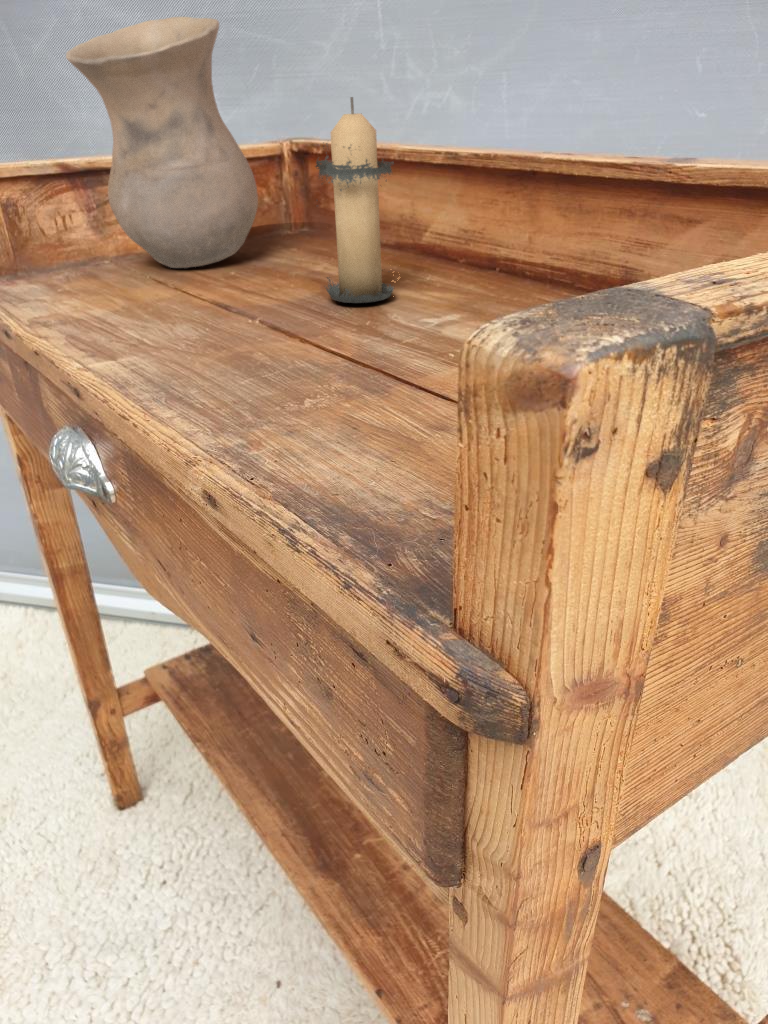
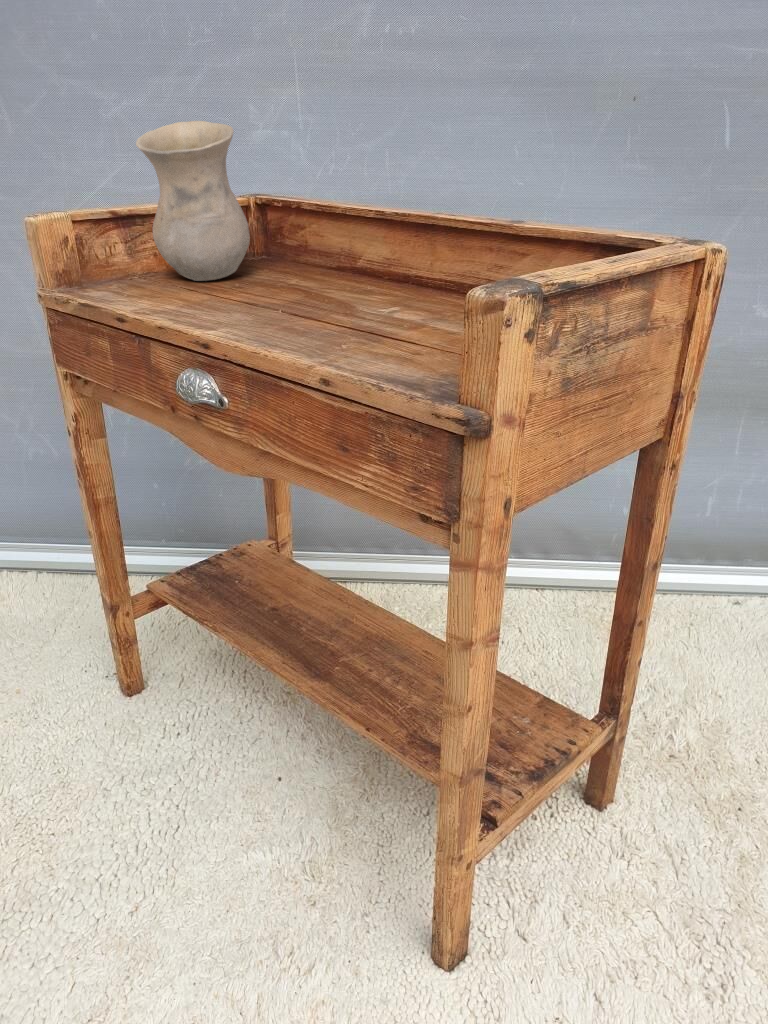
candle: present [316,97,394,303] -> none [308,182,363,302]

